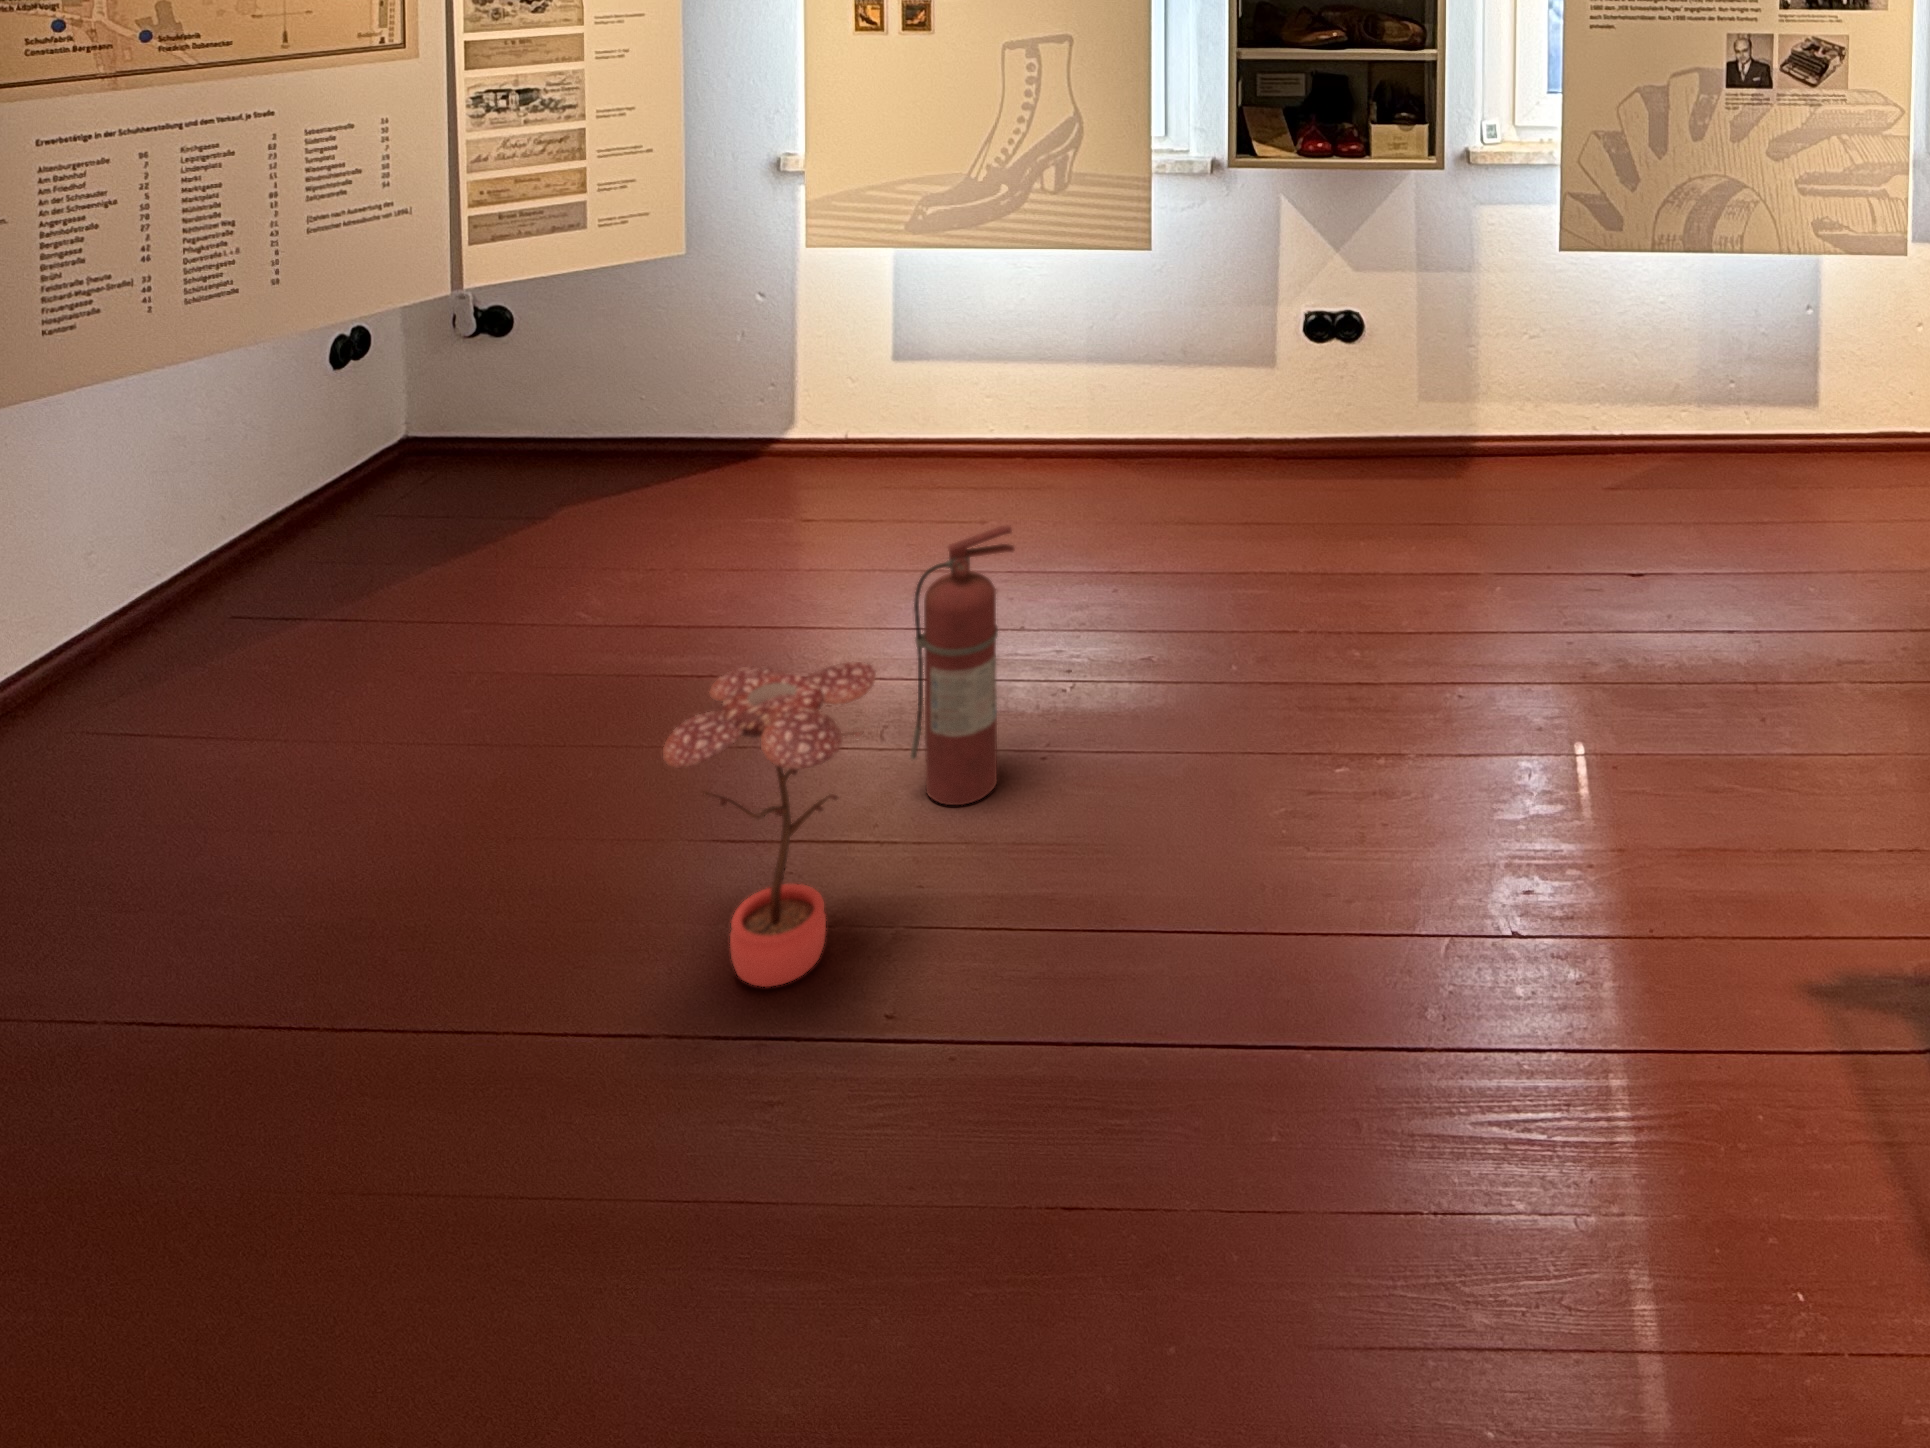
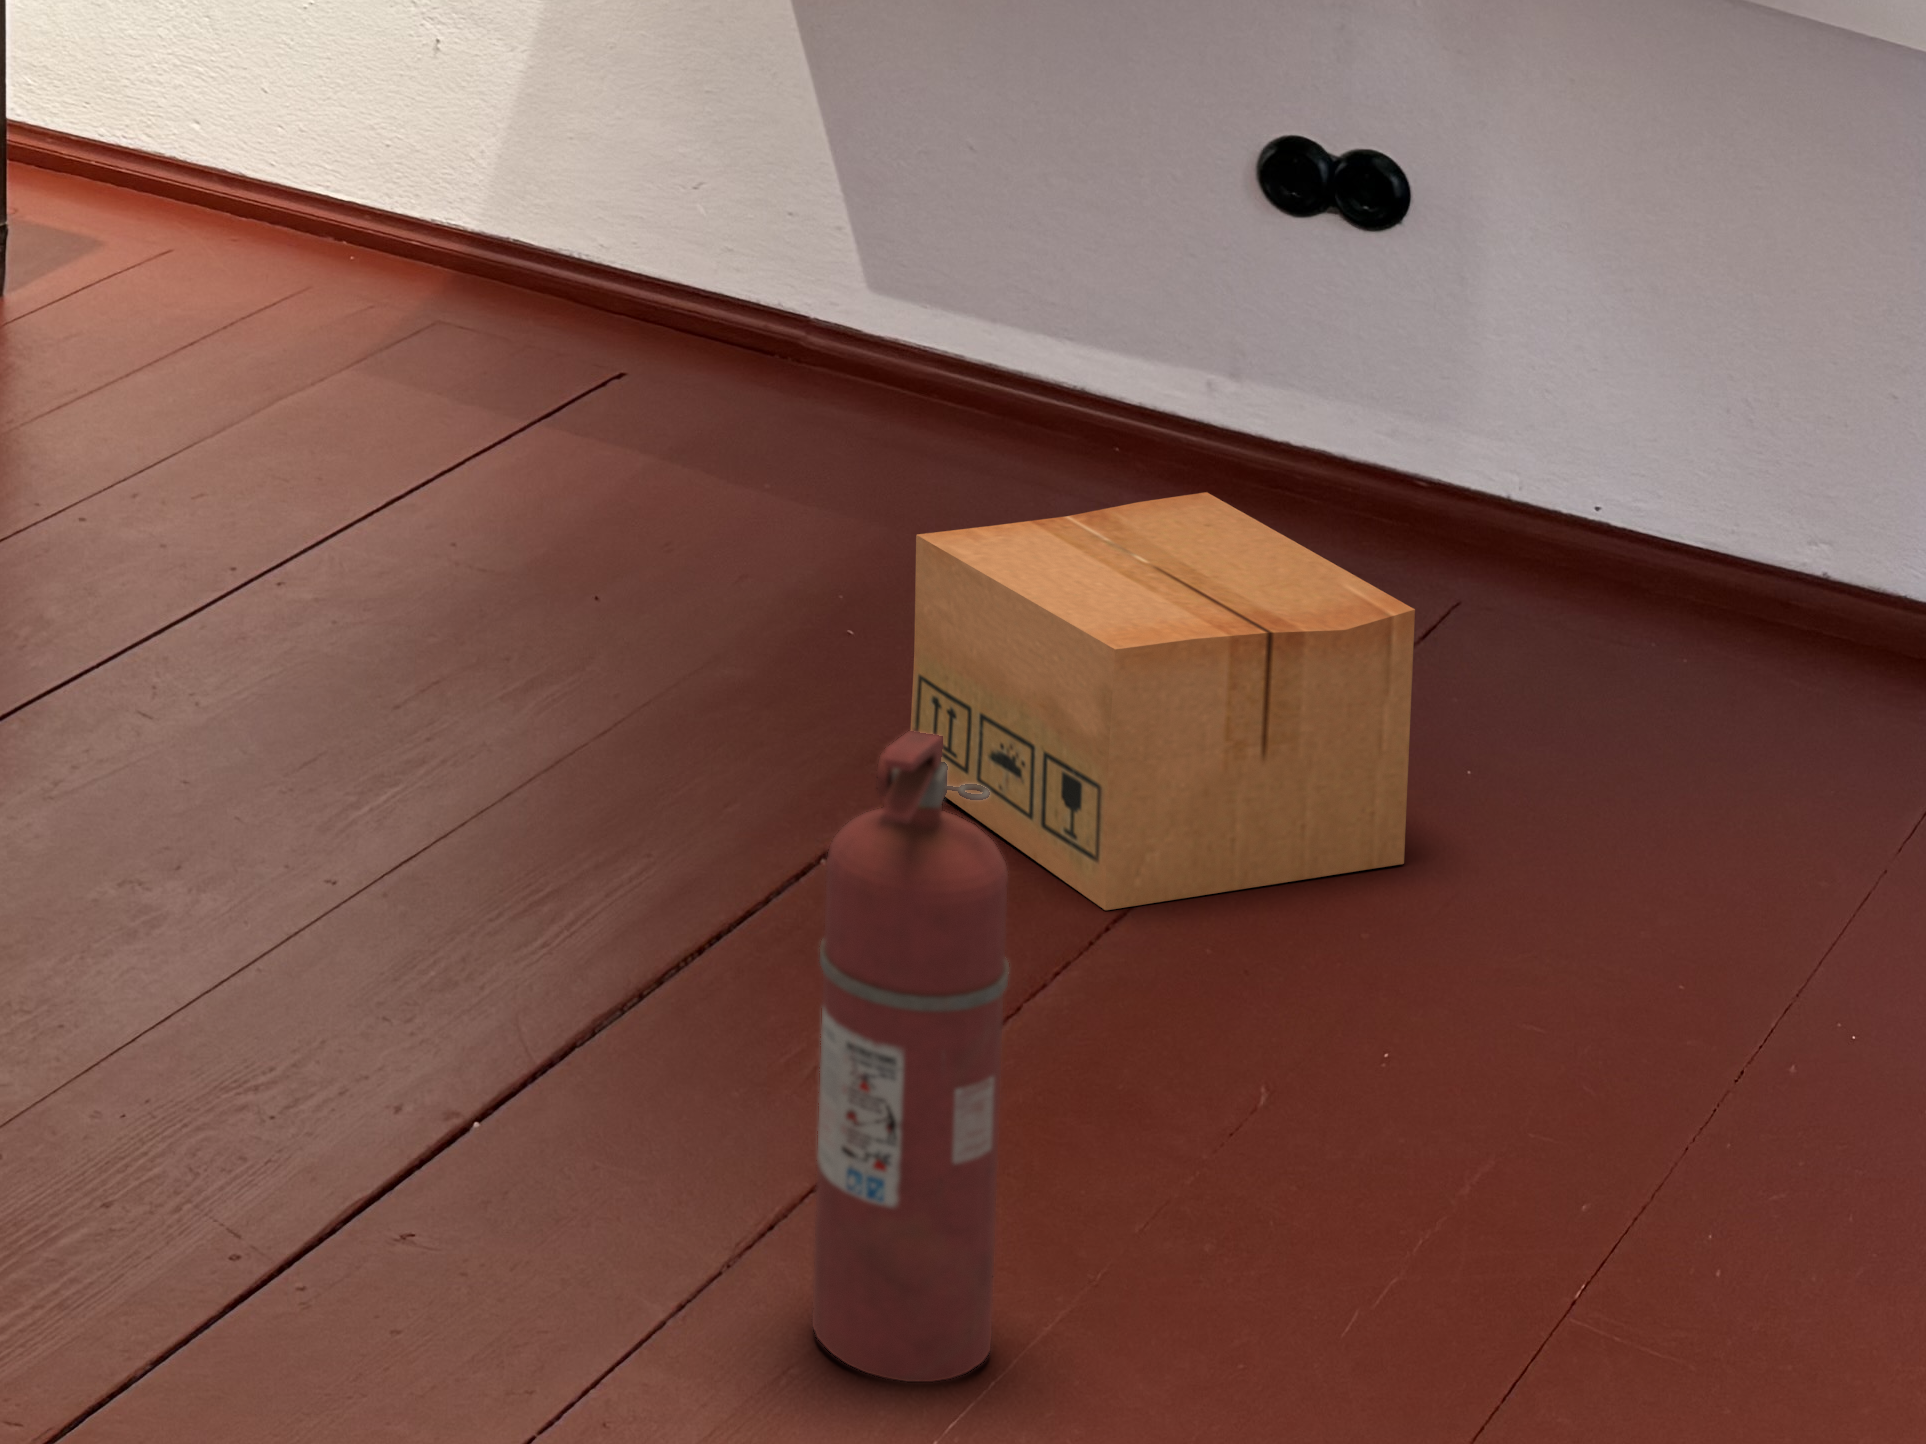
potted plant: present [663,662,876,987] -> none [328,526,736,1087]
cardboard box: none [133,686,459,994] -> present [910,492,1415,910]

